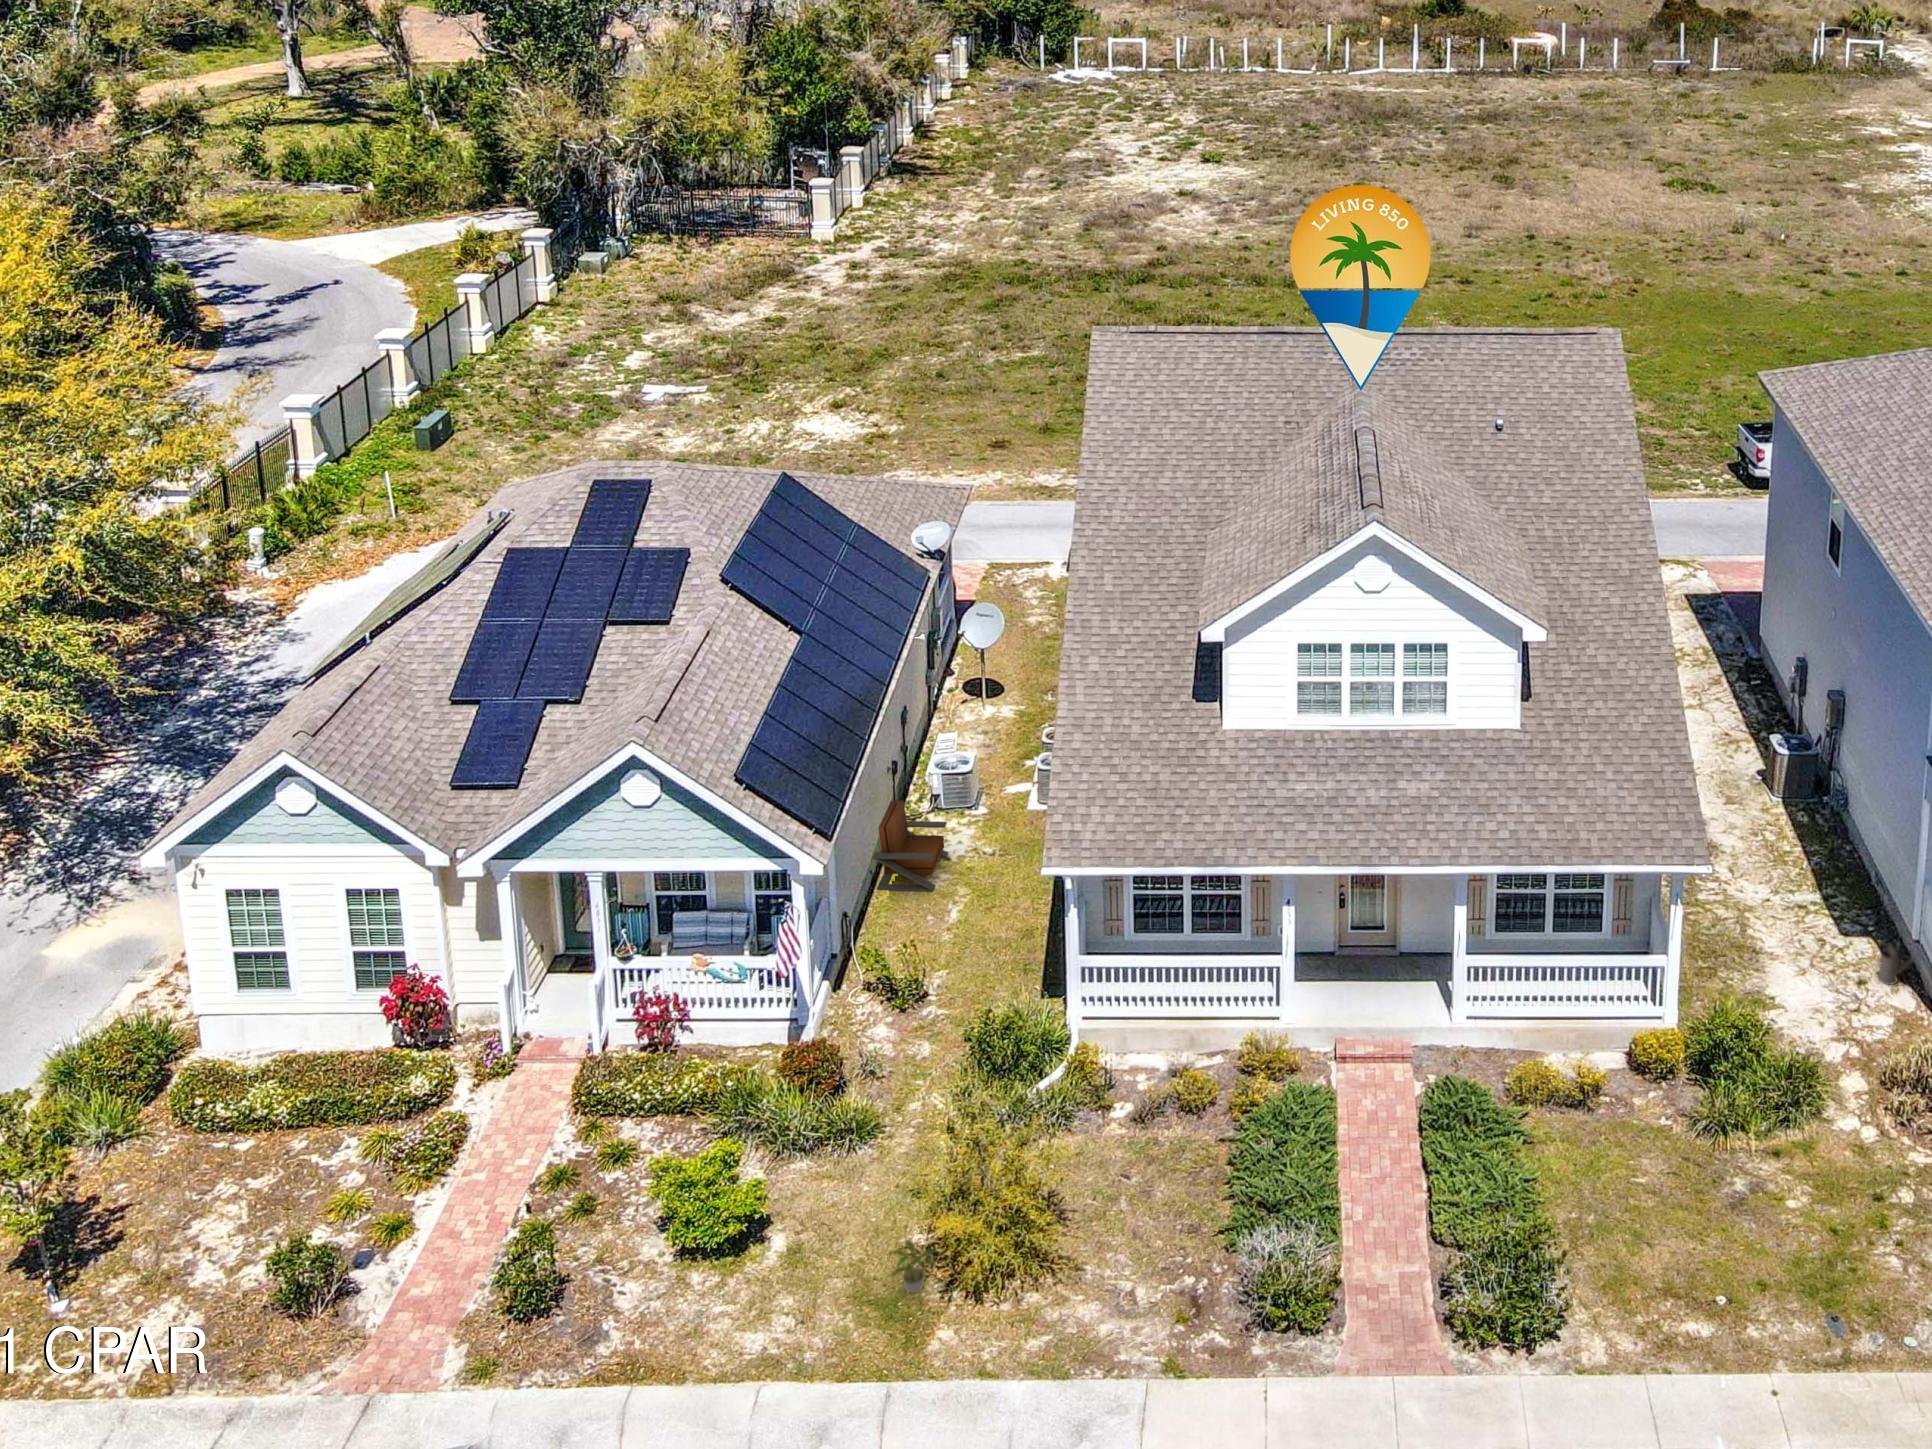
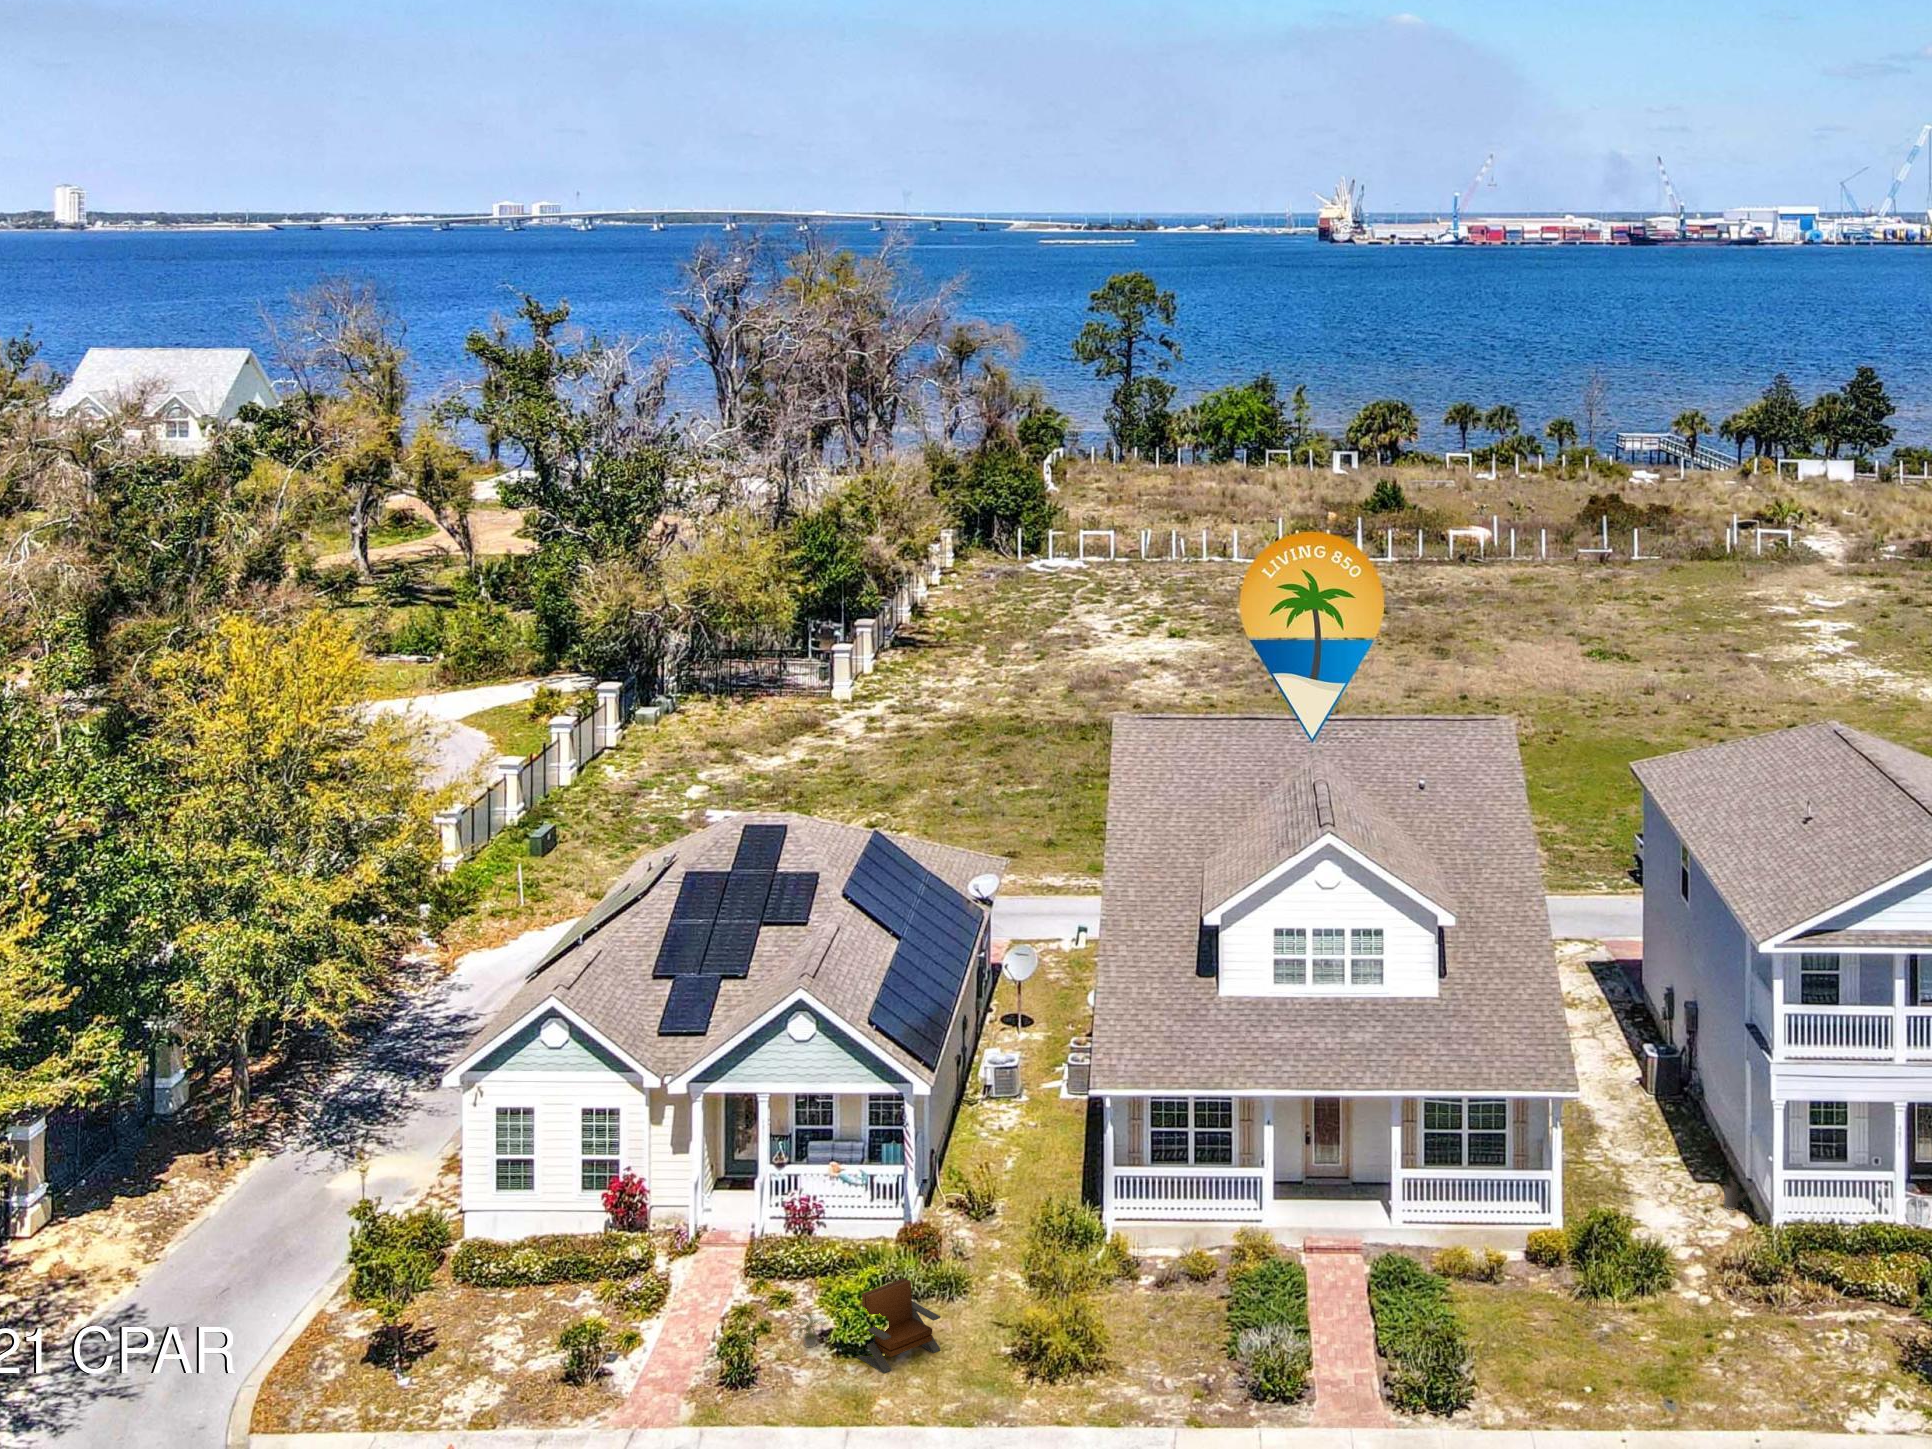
lounge chair: present [873,801,948,891] -> present [856,1278,940,1373]
potted plant: present [892,1240,936,1293] -> present [798,1313,825,1347]

